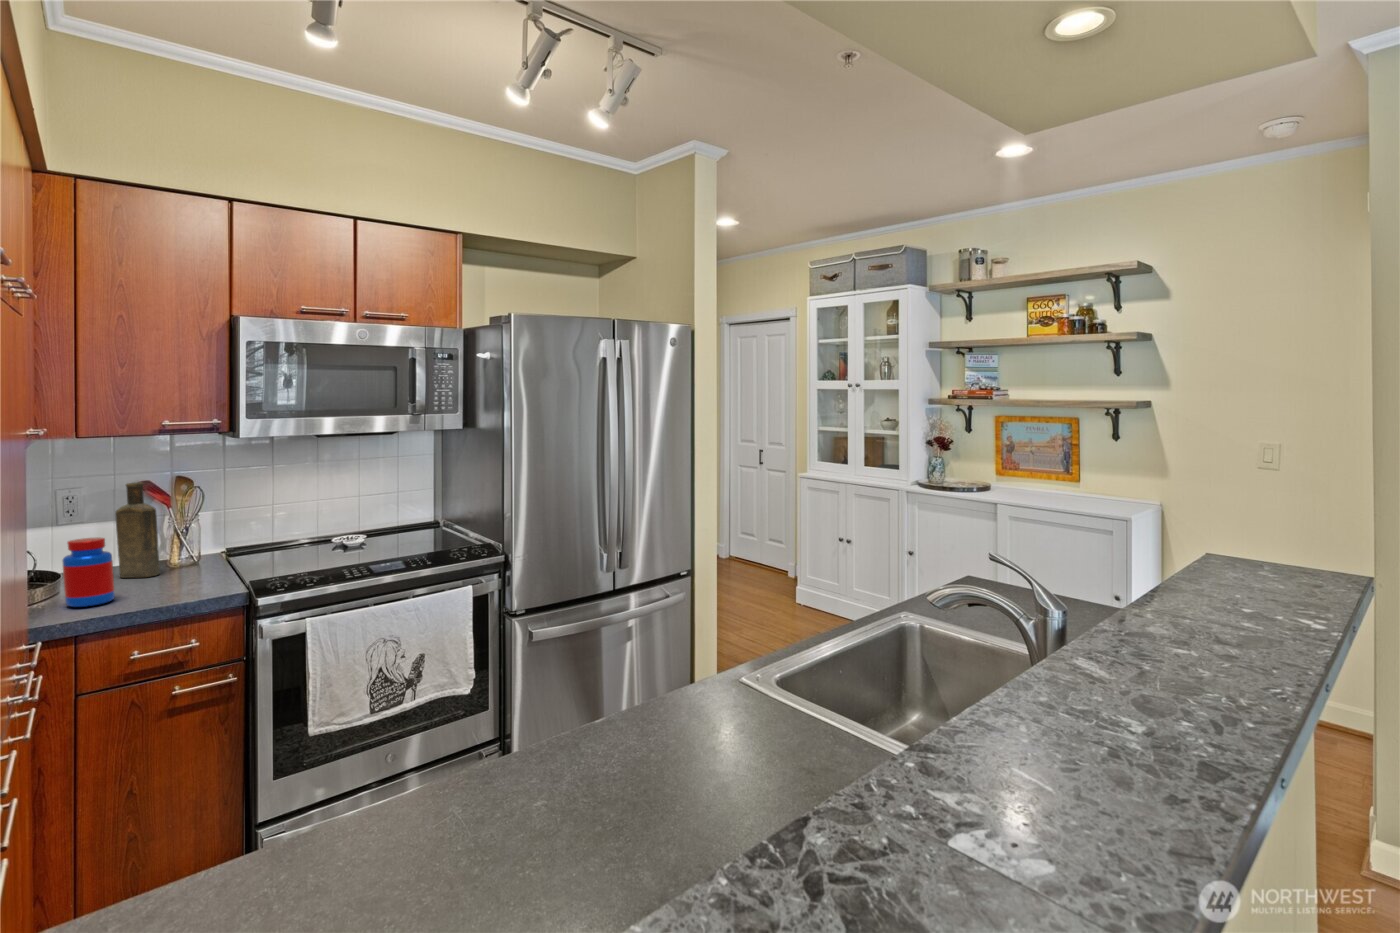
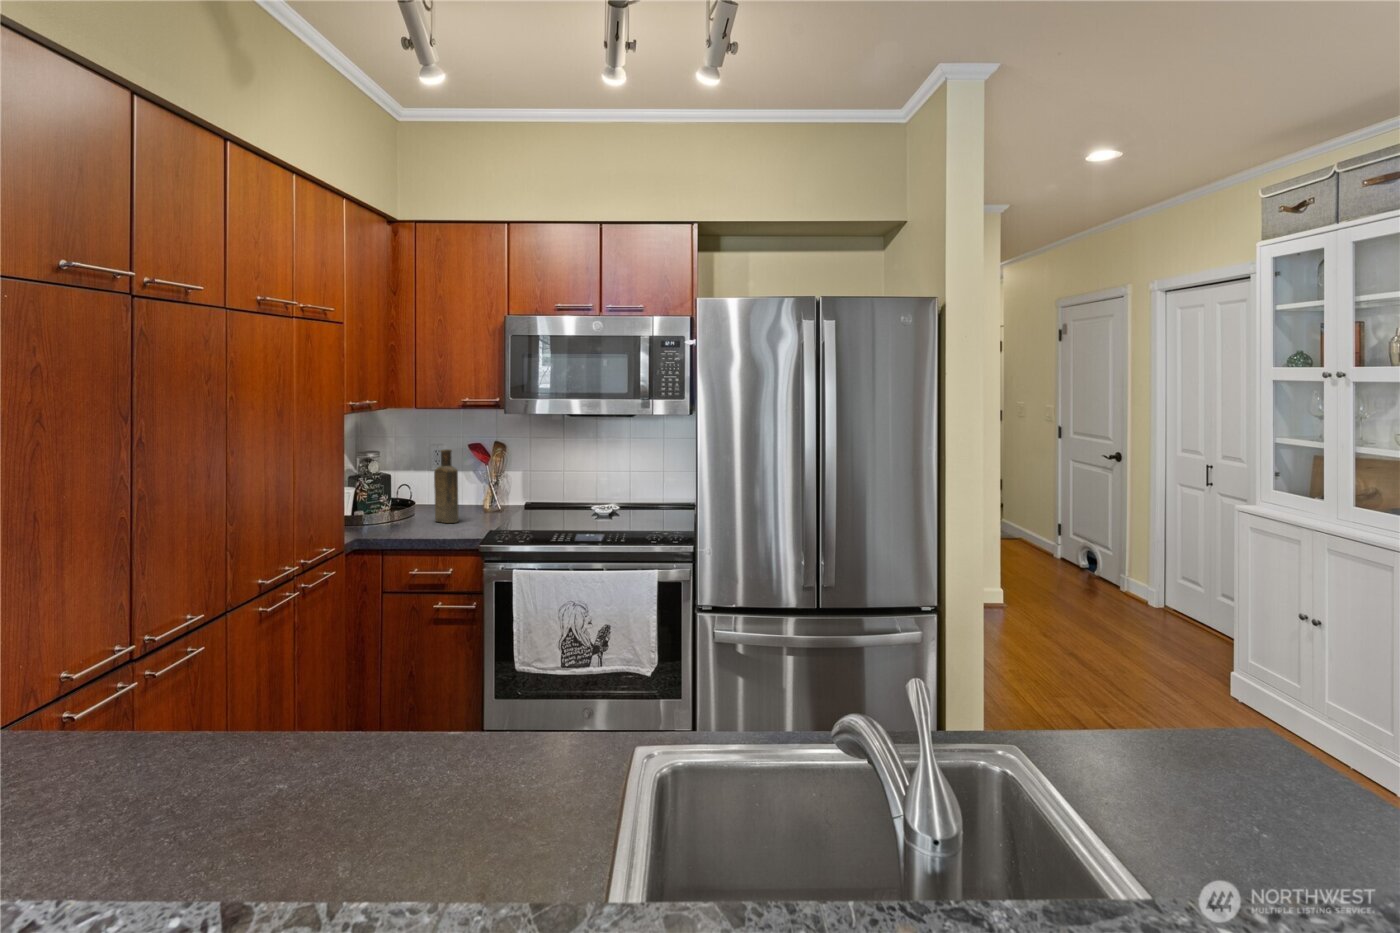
jar: present [63,537,115,607] -> none [378,487,409,537]

